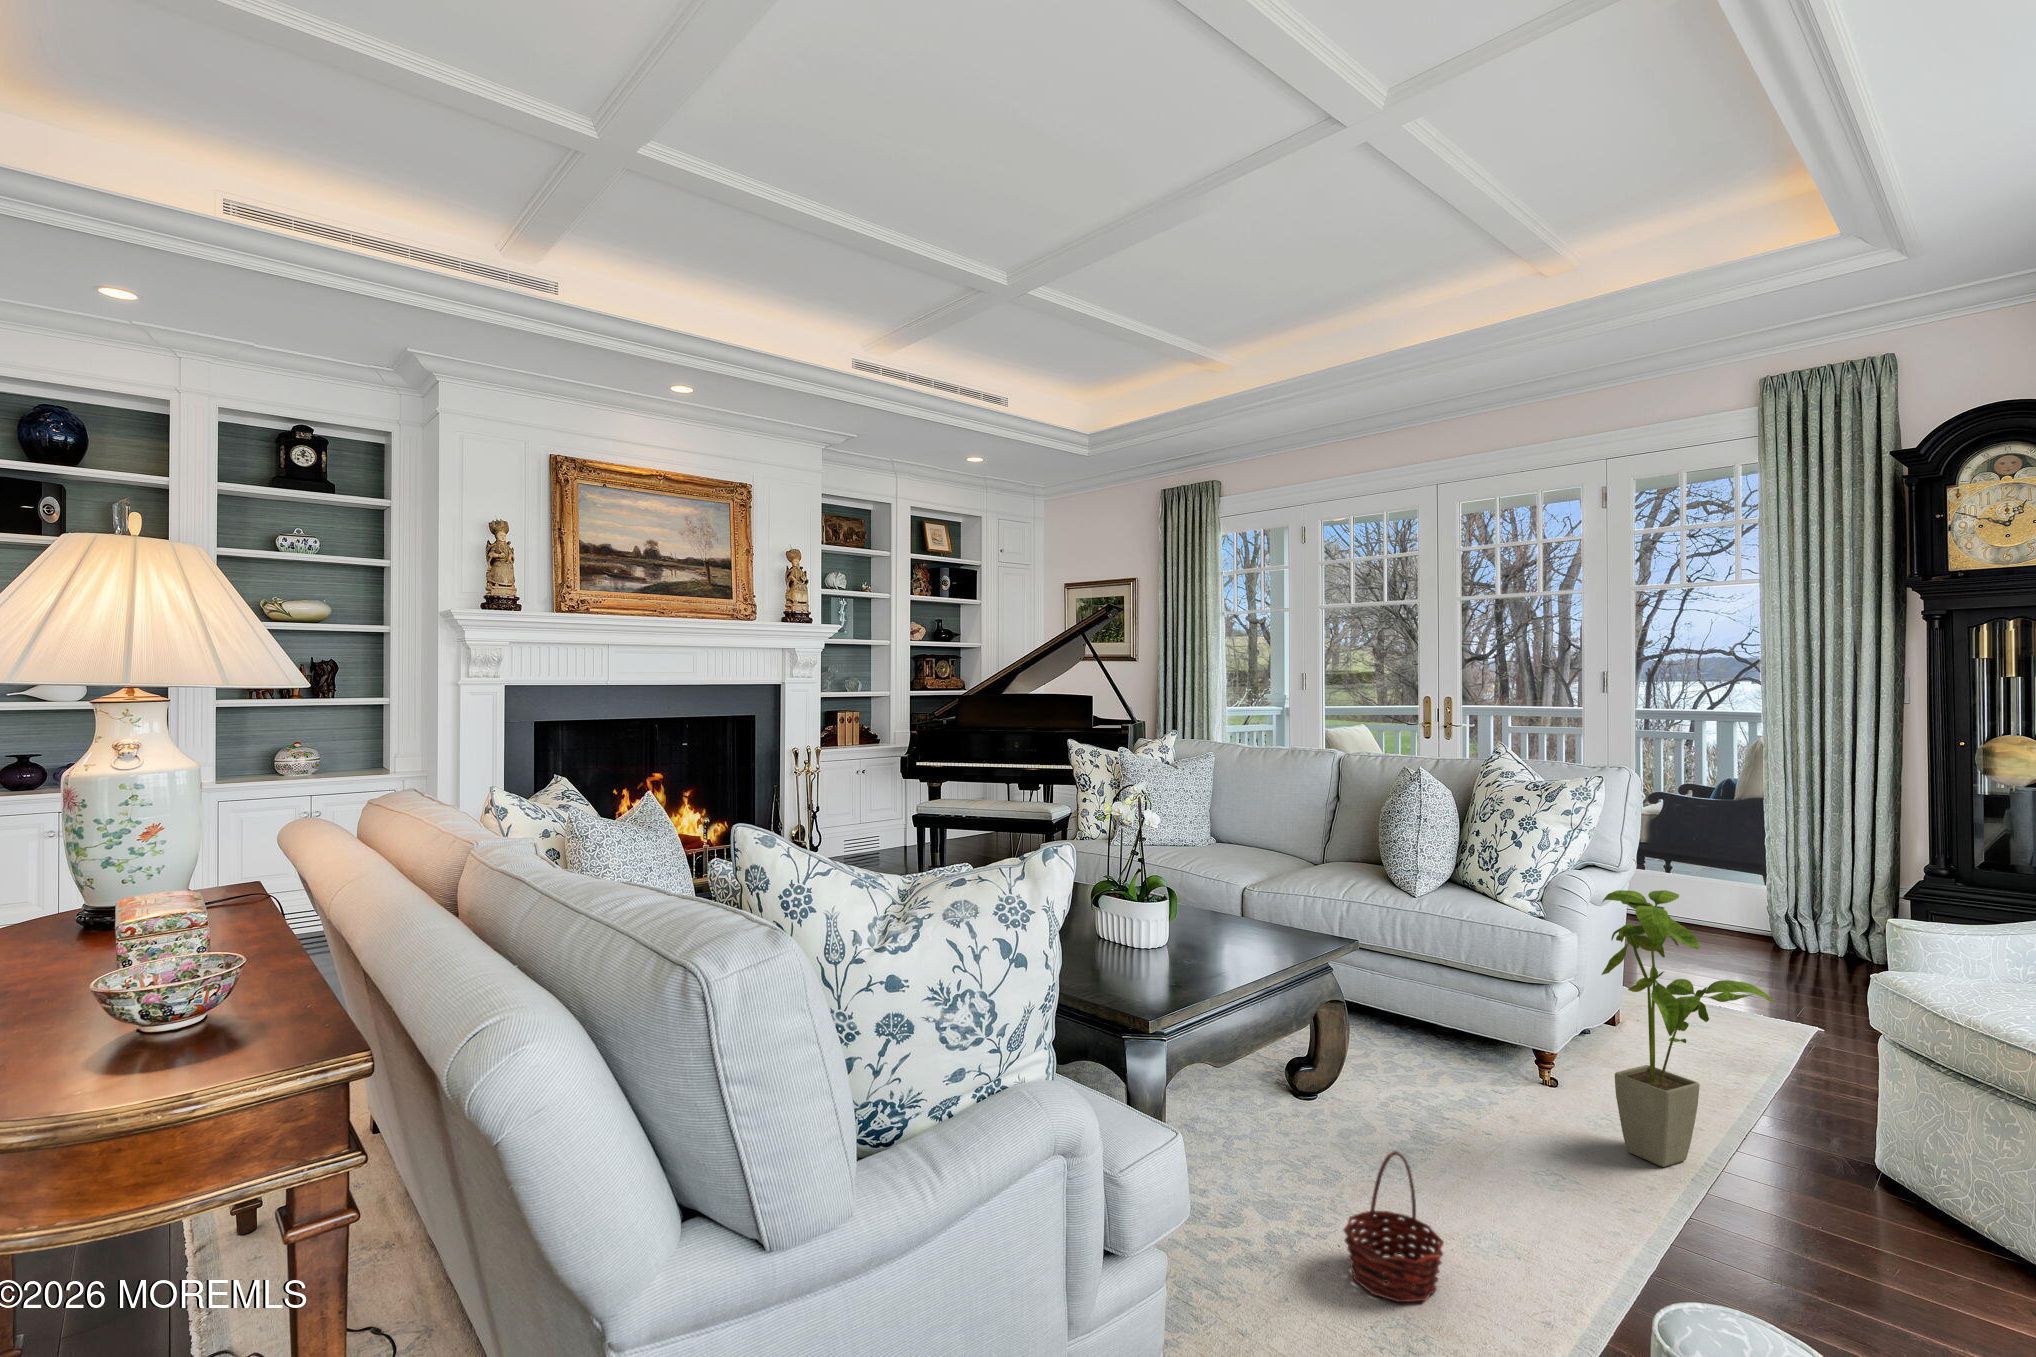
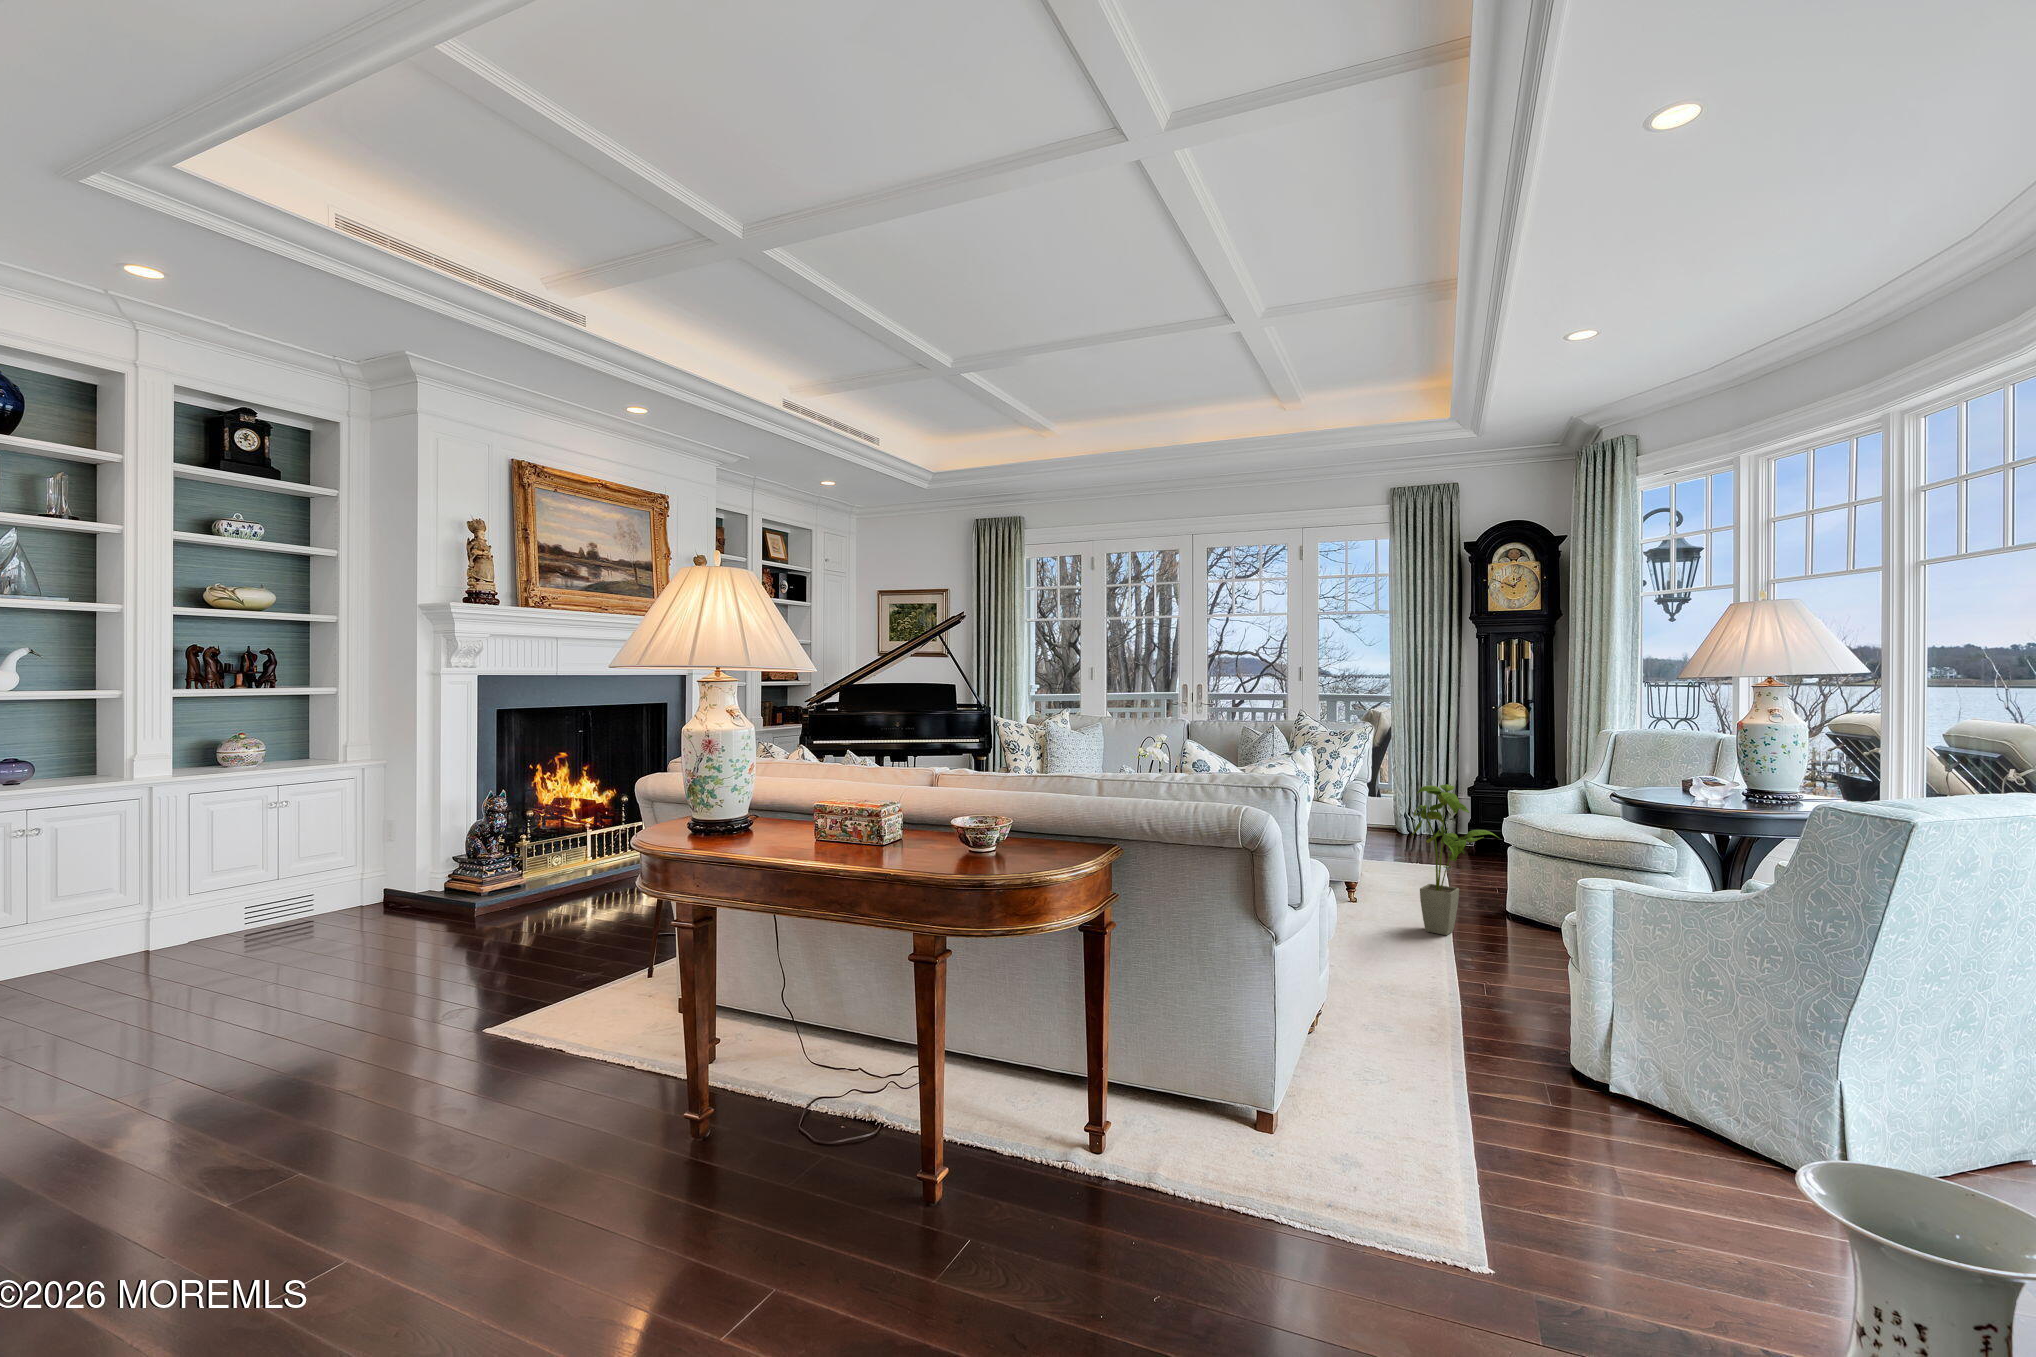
basket: present [1344,1151,1444,1302] -> none [1358,926,1414,1002]

